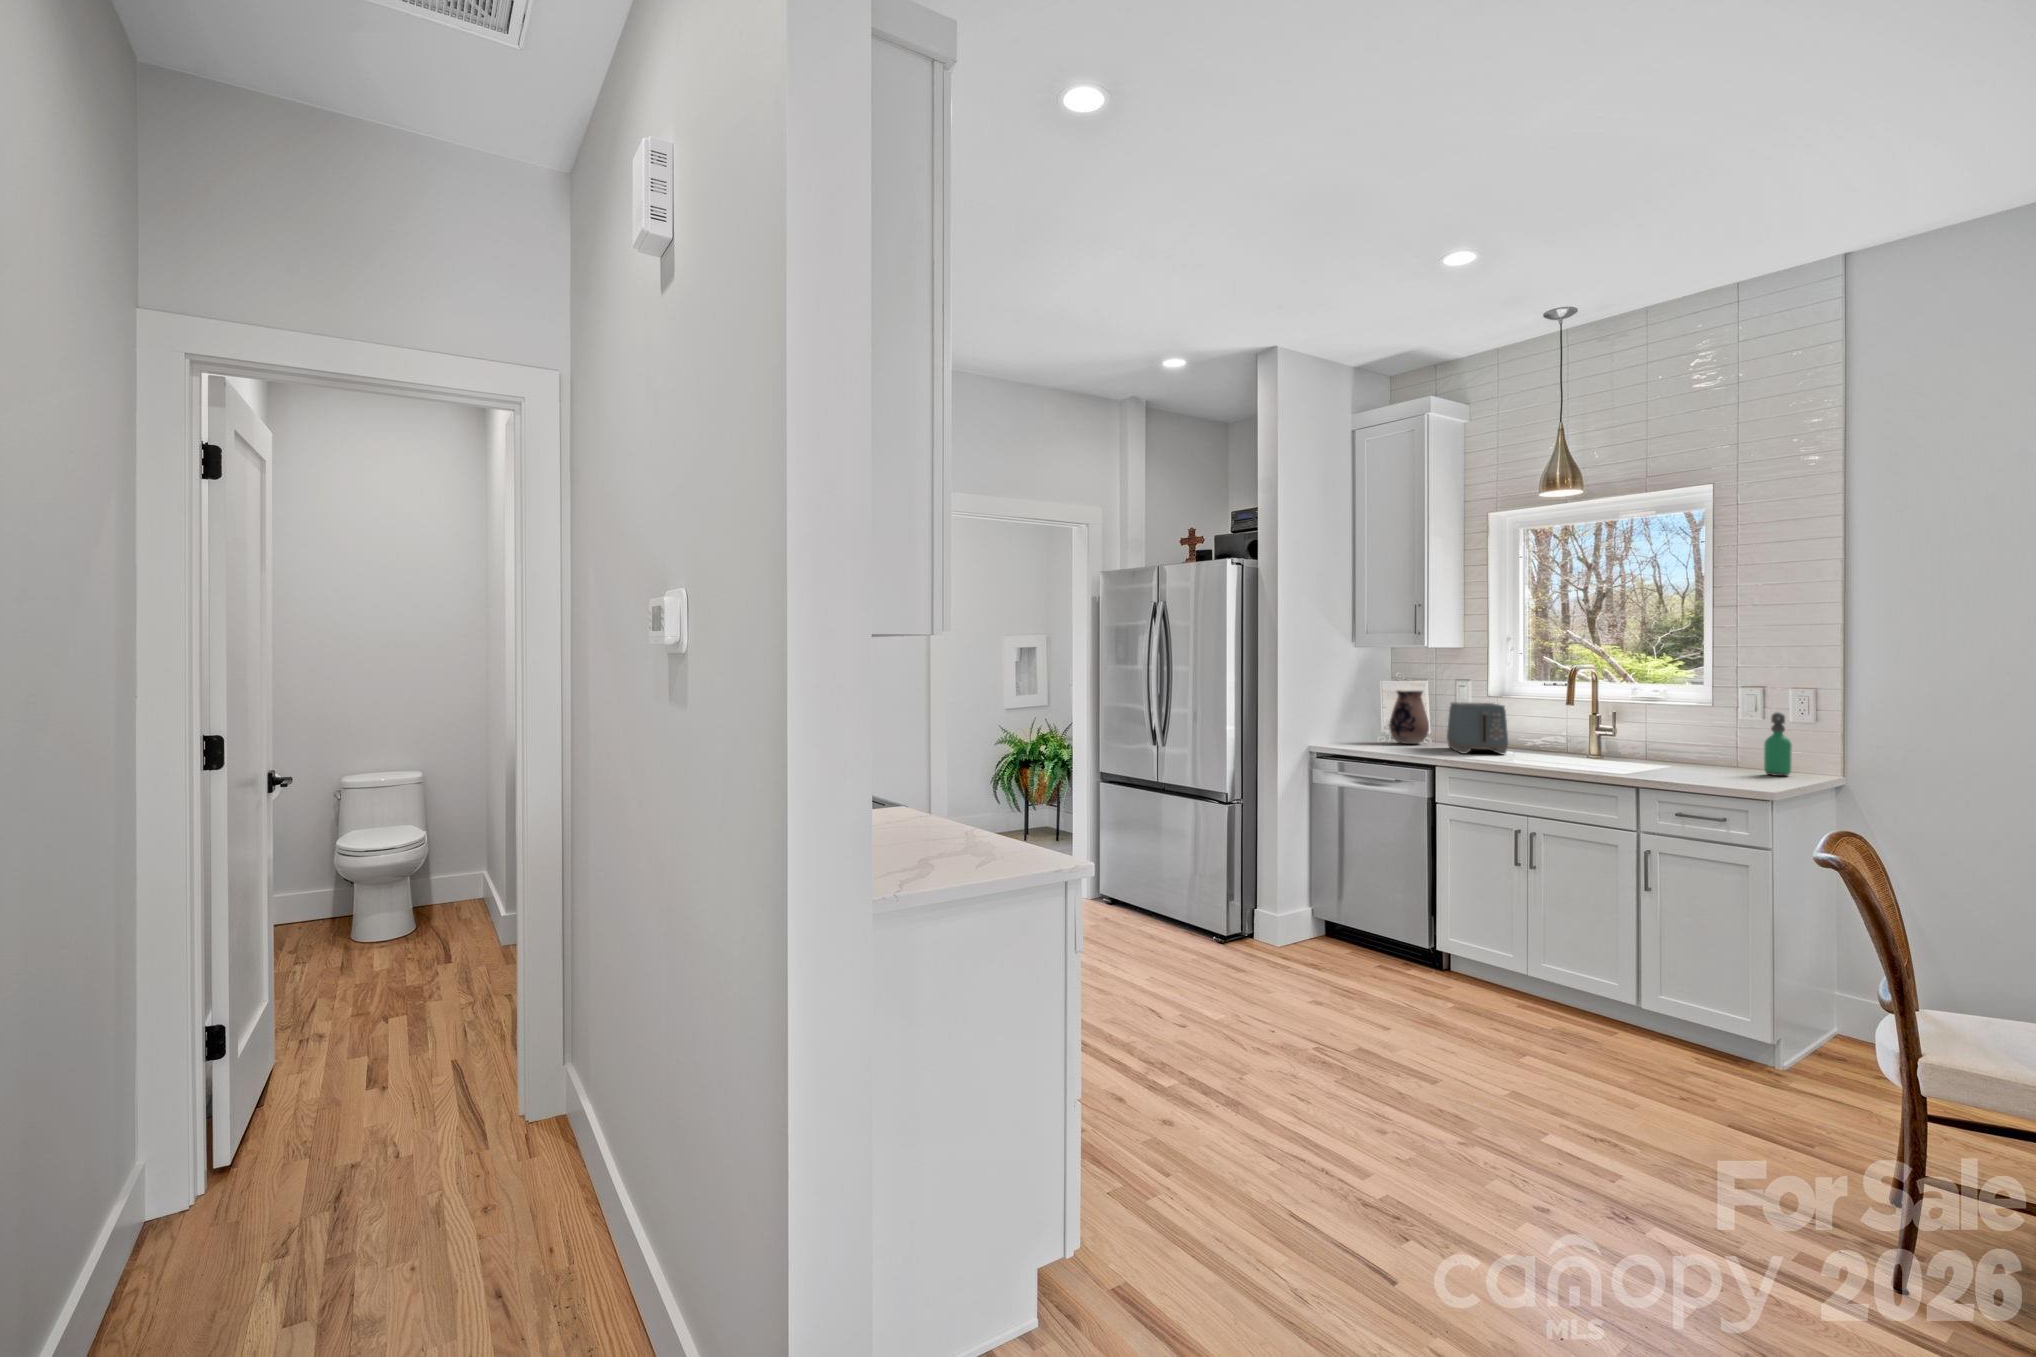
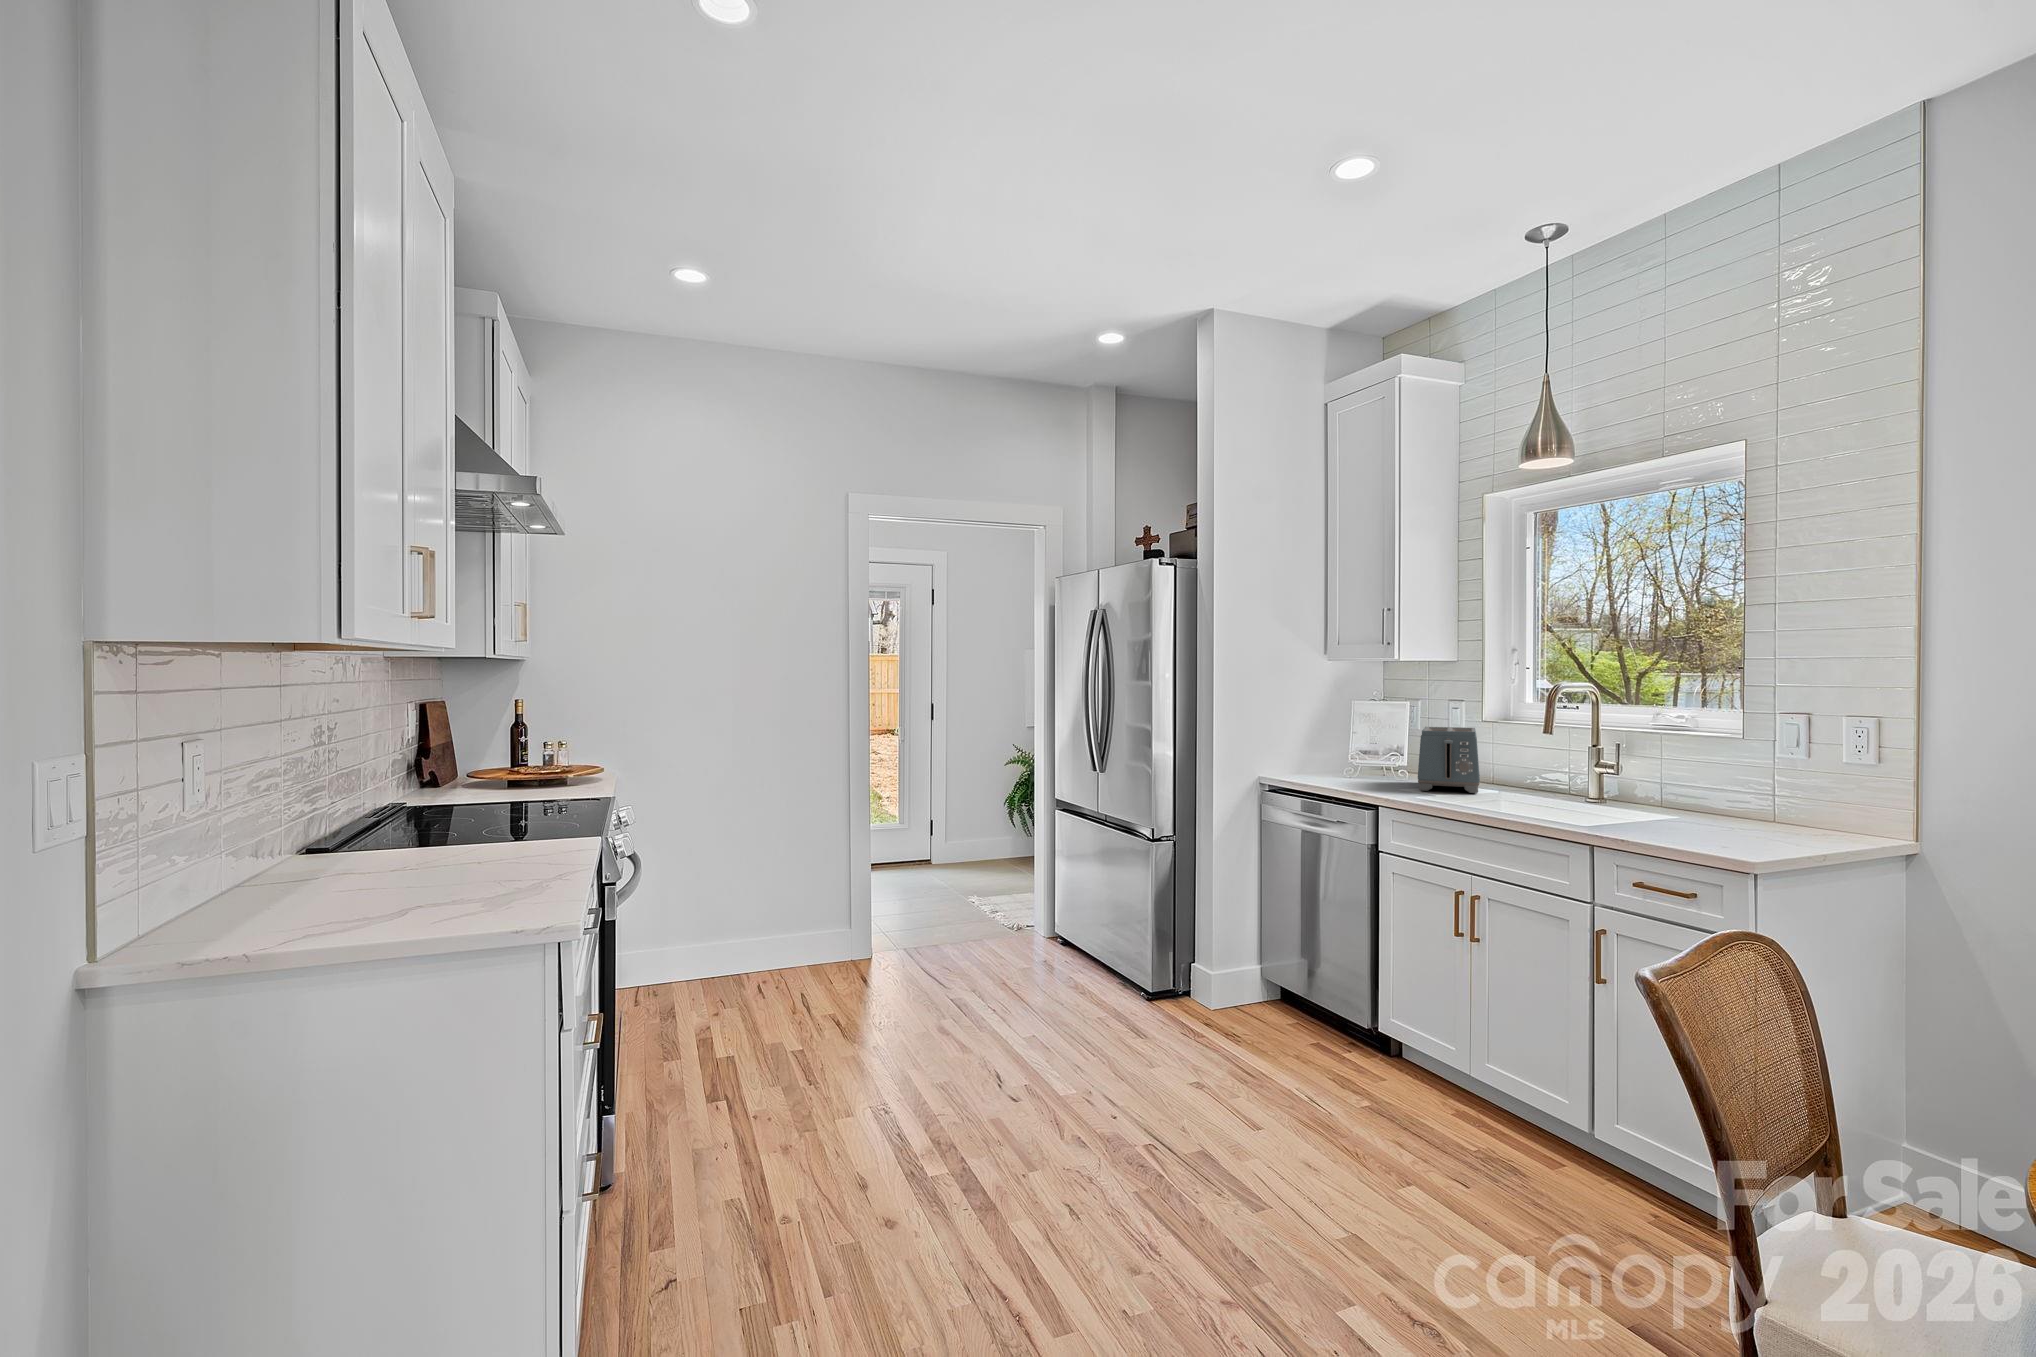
ceramic pitcher: present [1389,691,1429,744] -> none [1360,711,1409,777]
soap dispenser: present [1764,712,1792,776] -> none [1795,747,1833,836]

